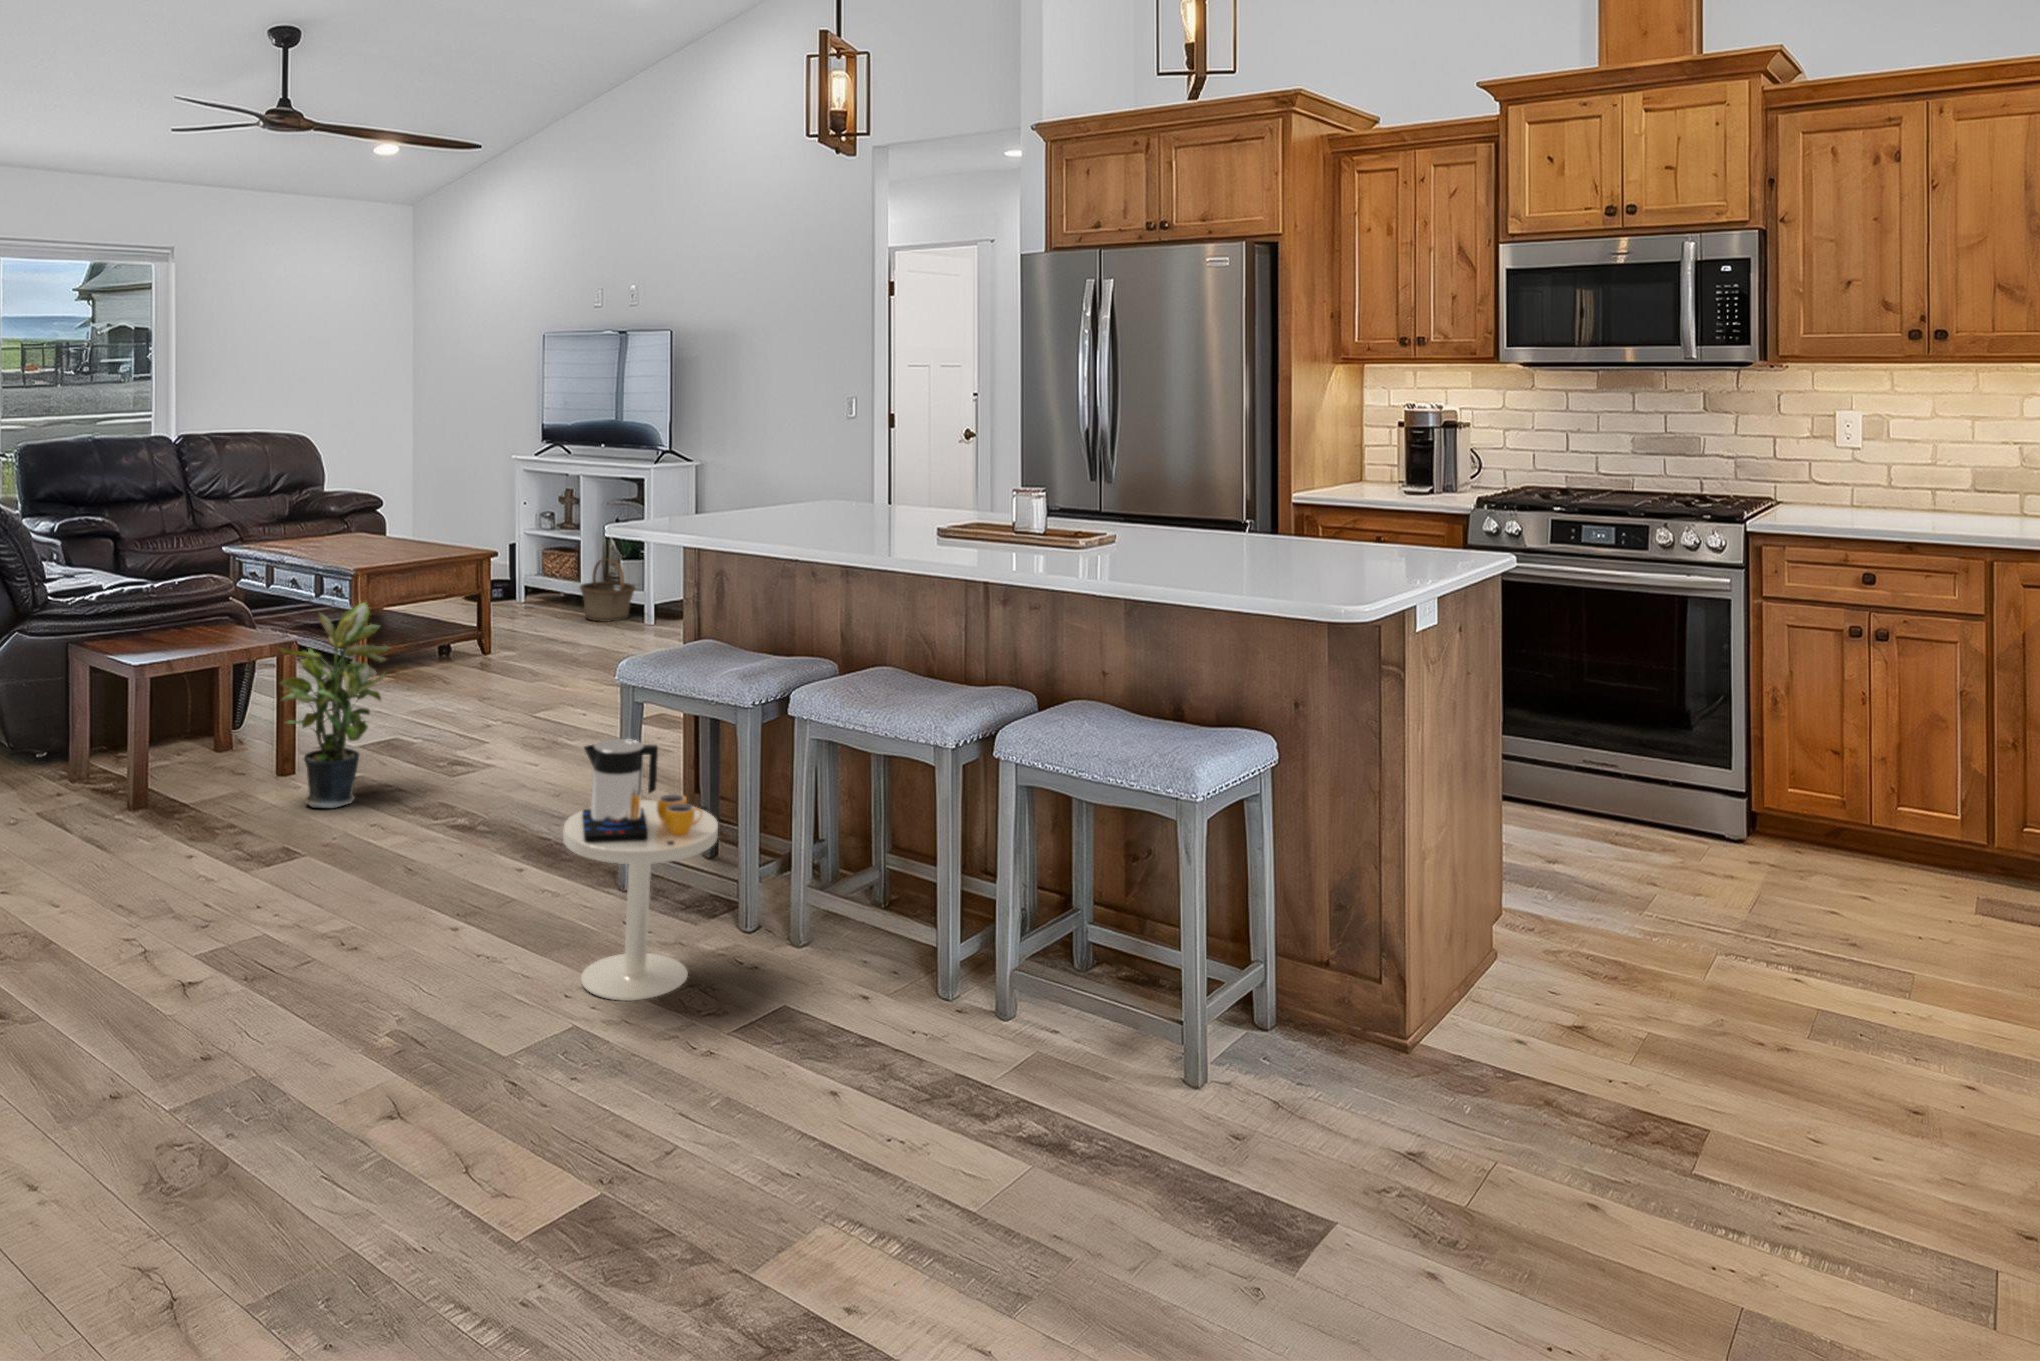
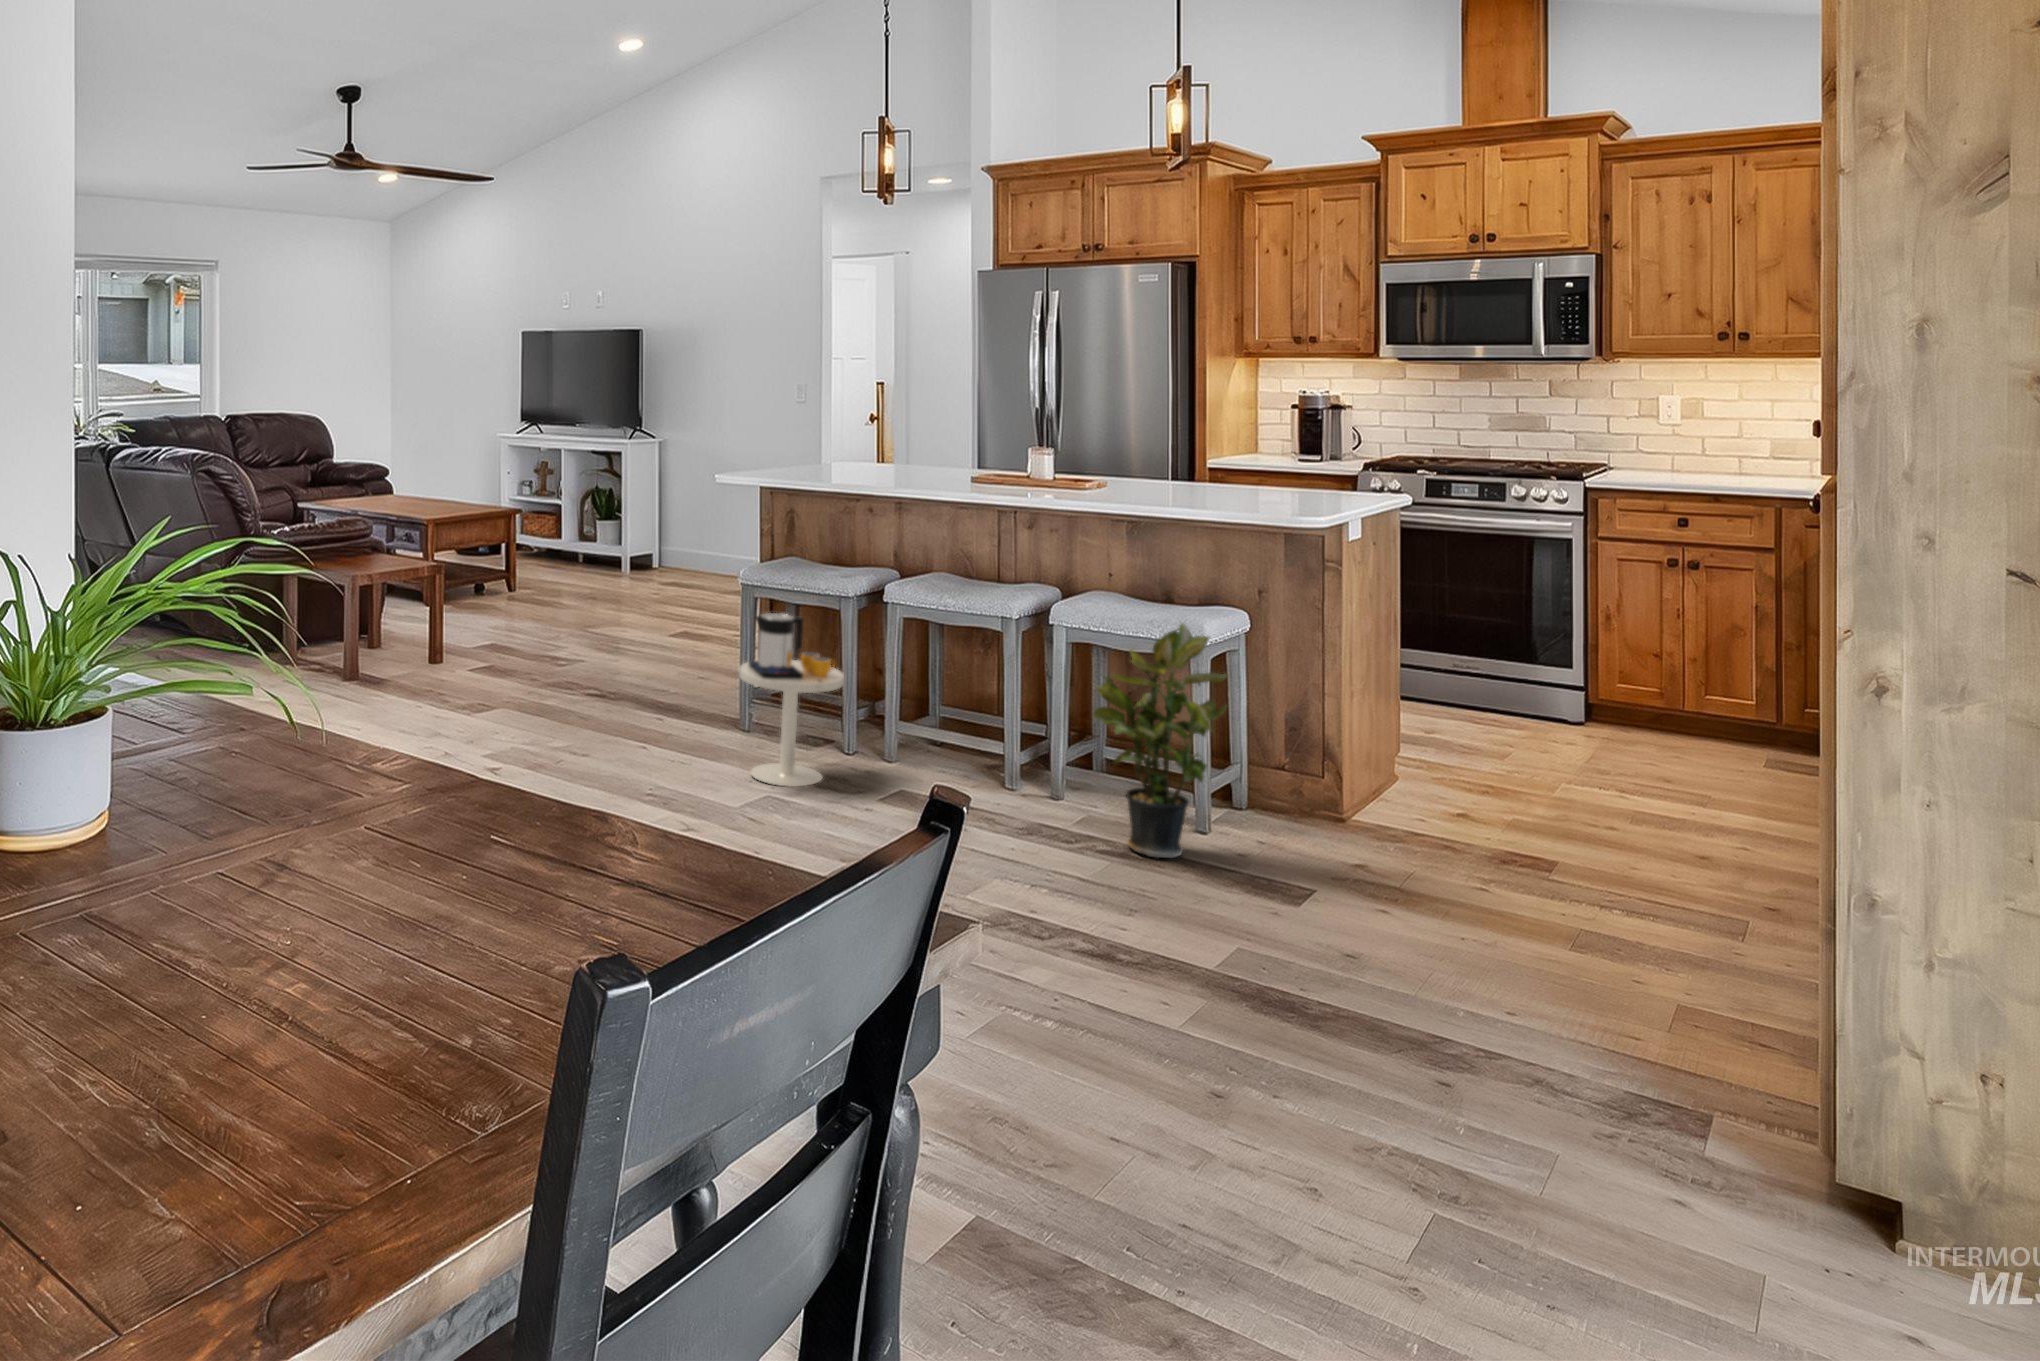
basket: present [580,559,635,622] -> none [566,520,612,572]
potted plant: present [280,602,390,808] -> present [1093,624,1228,858]

